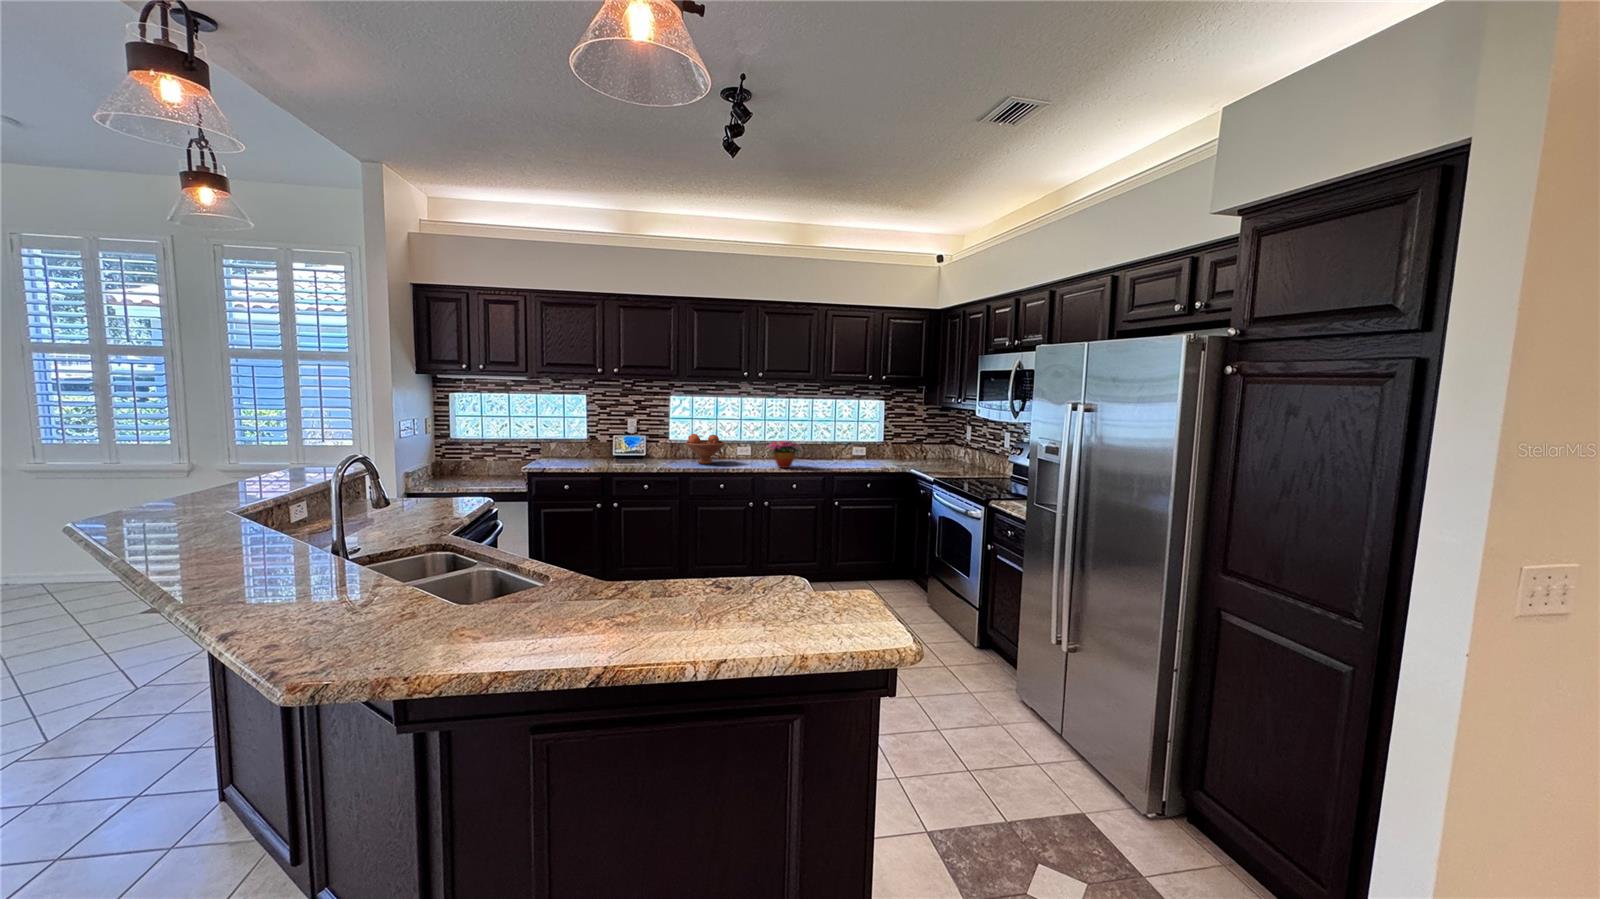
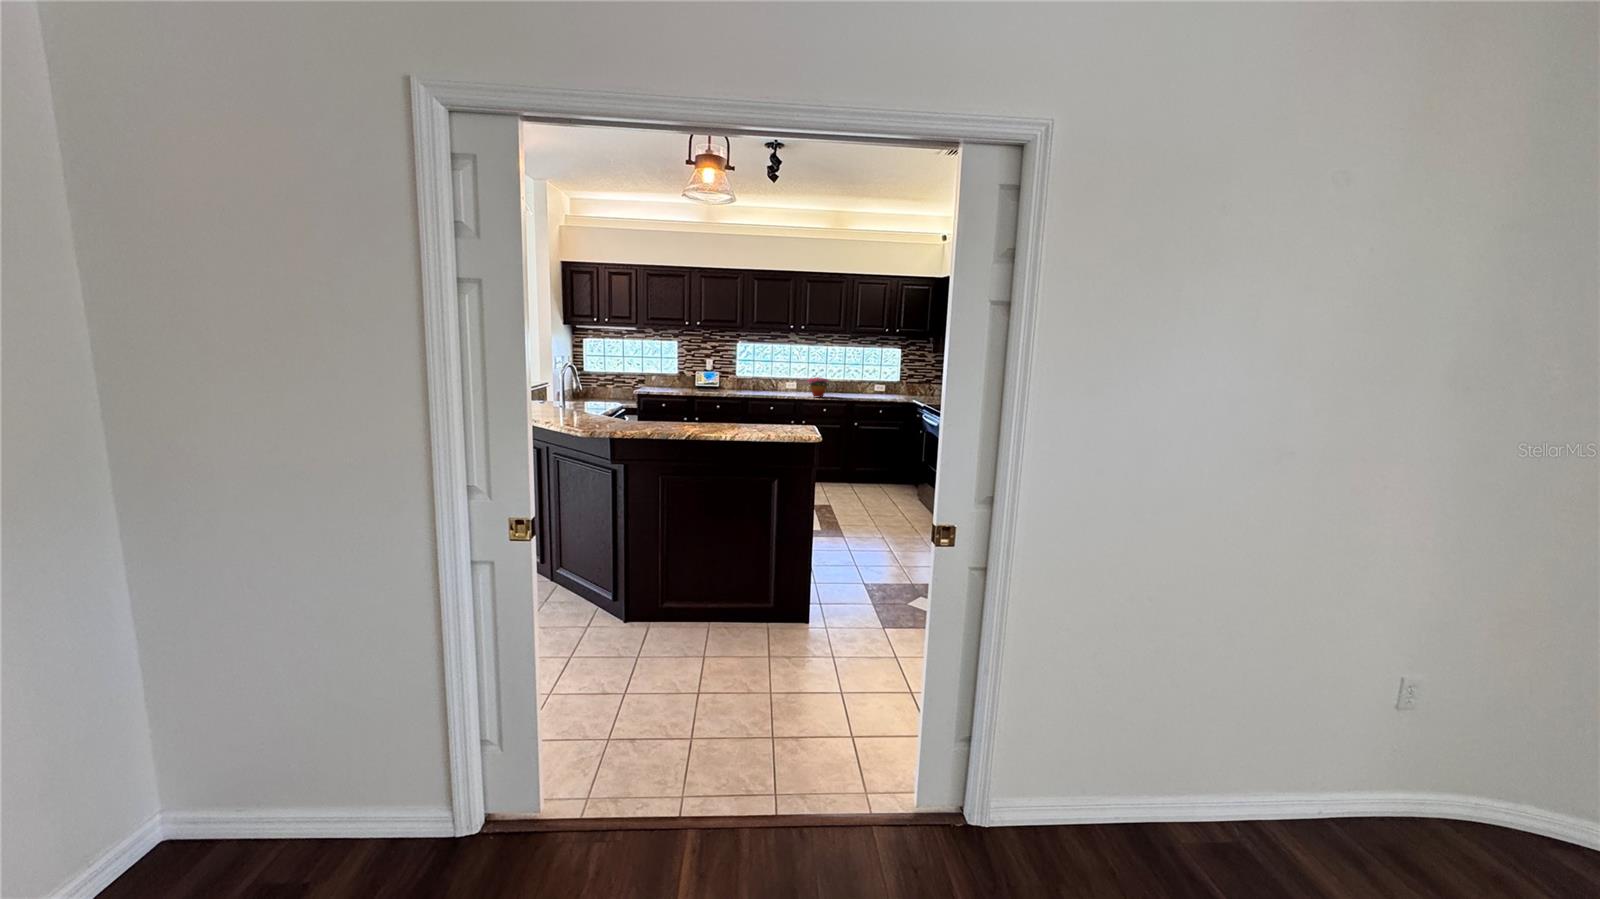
fruit bowl: present [685,434,725,464] -> none [747,371,776,393]

